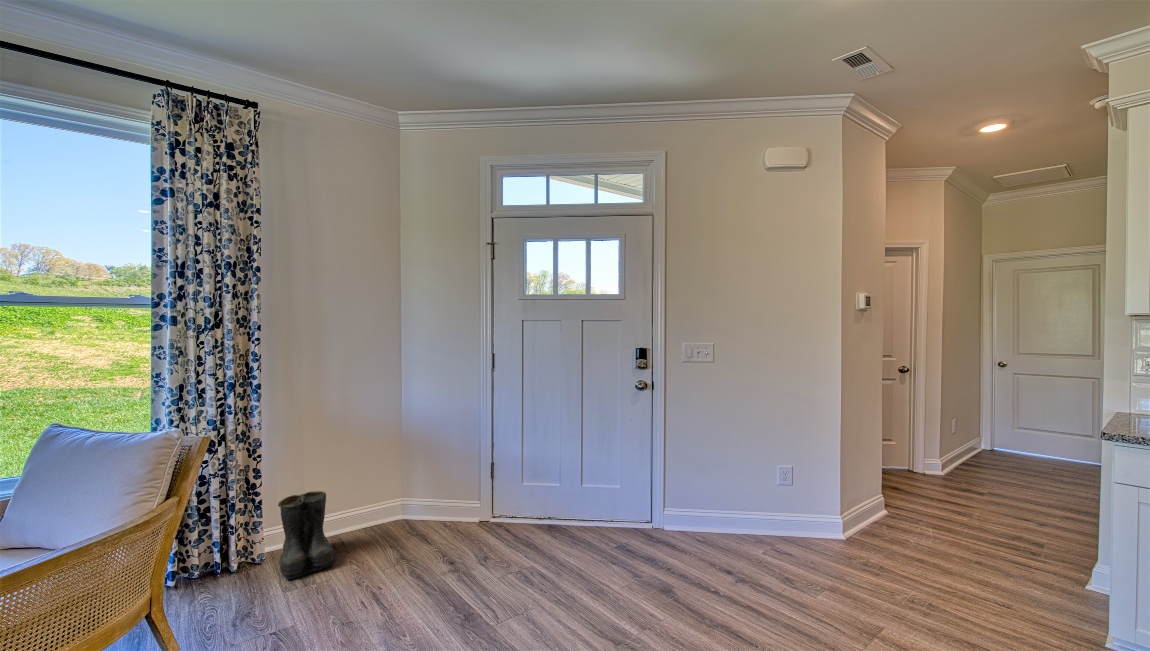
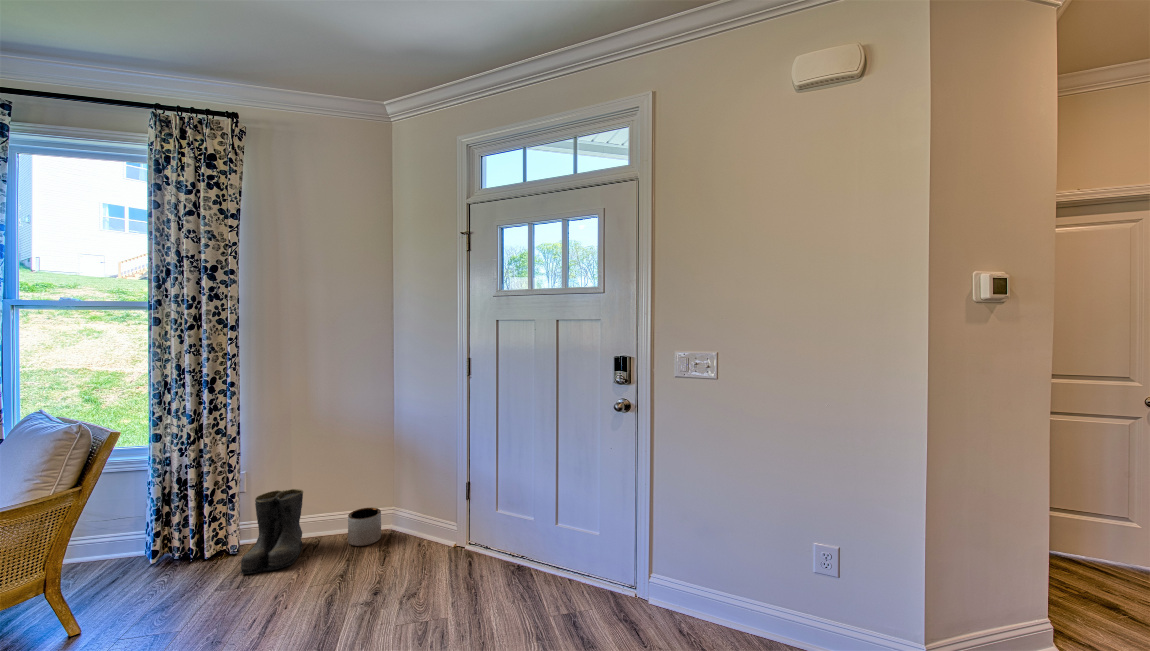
planter: none [370,500,401,537] -> present [348,508,381,546]

